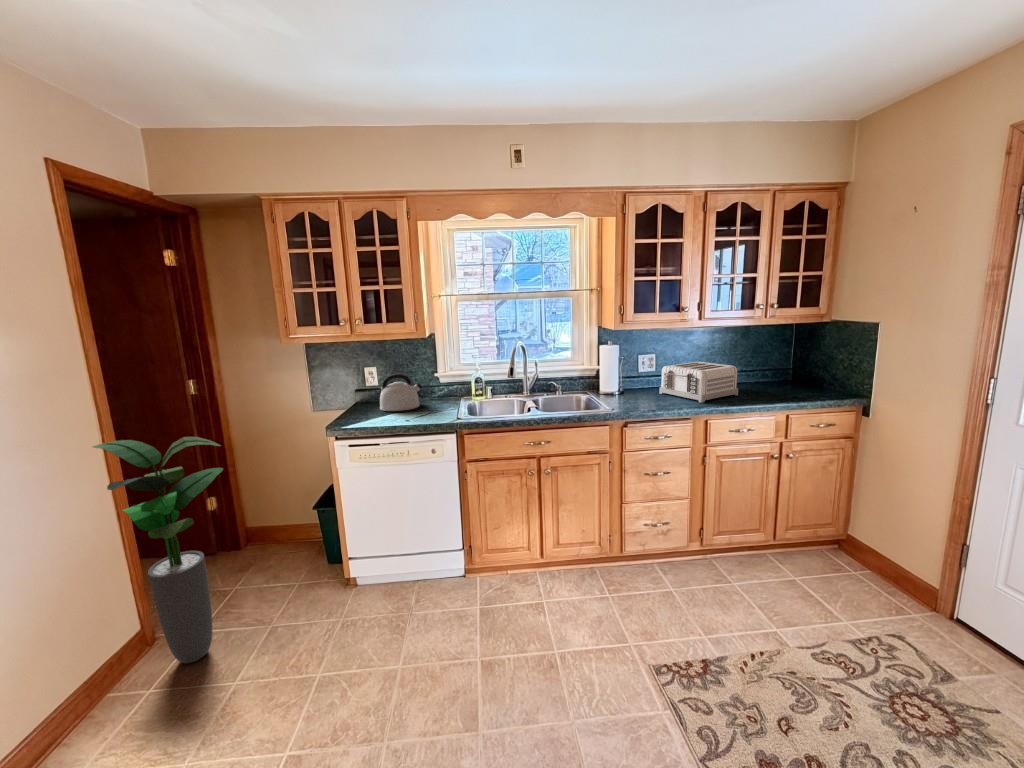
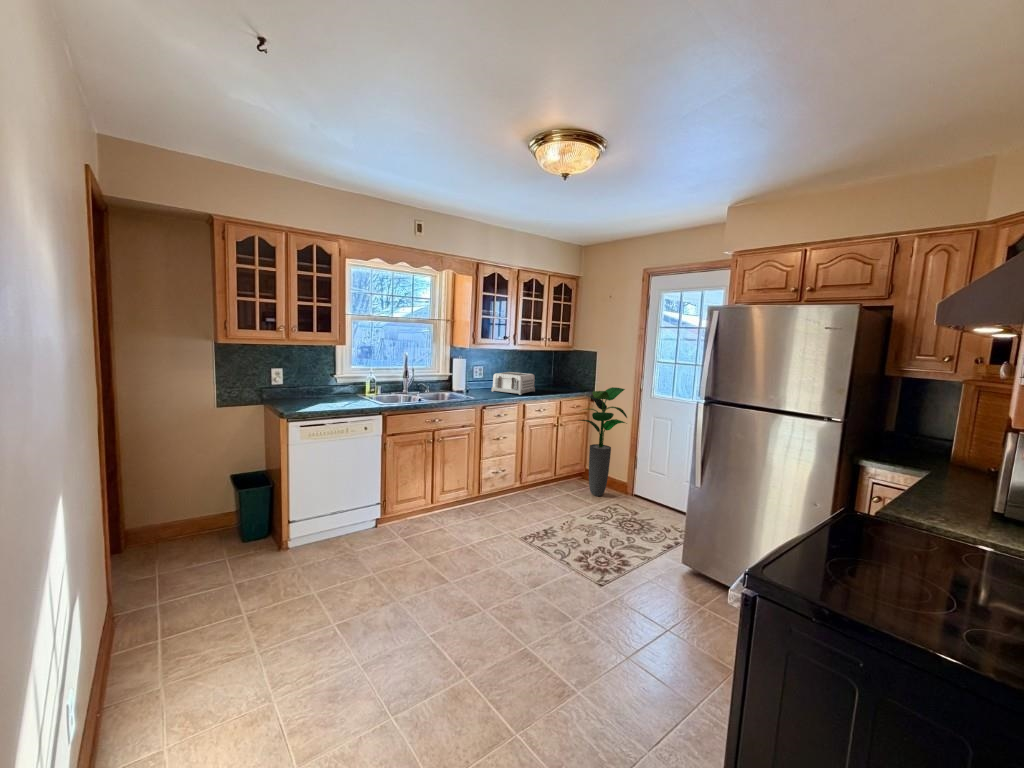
kettle: present [380,374,422,411] -> none [300,373,336,402]
potted plant: present [93,437,223,663] -> present [579,387,627,496]

